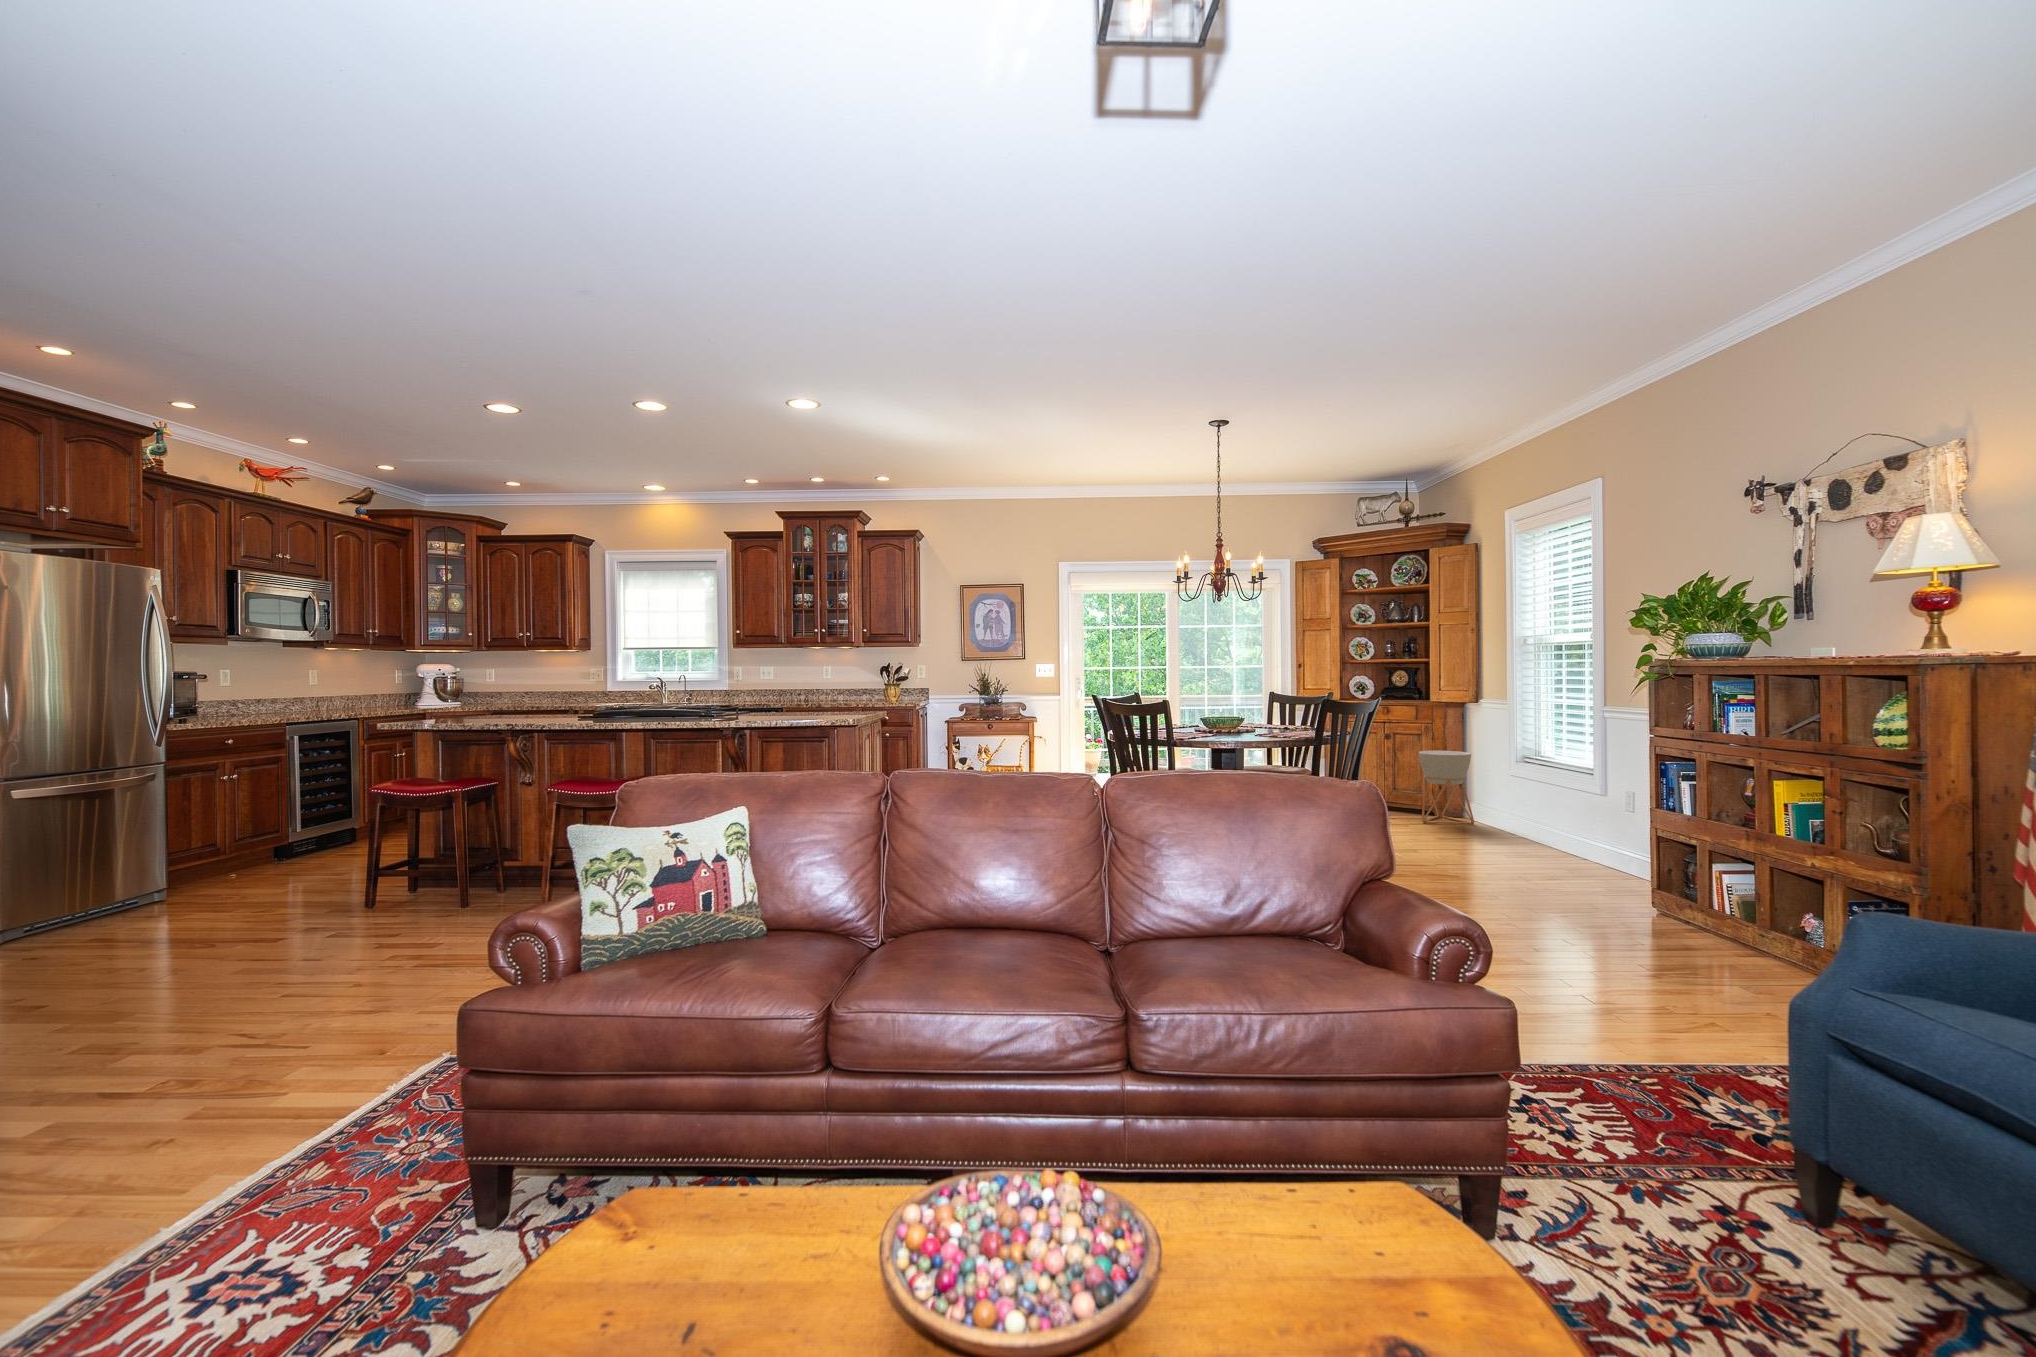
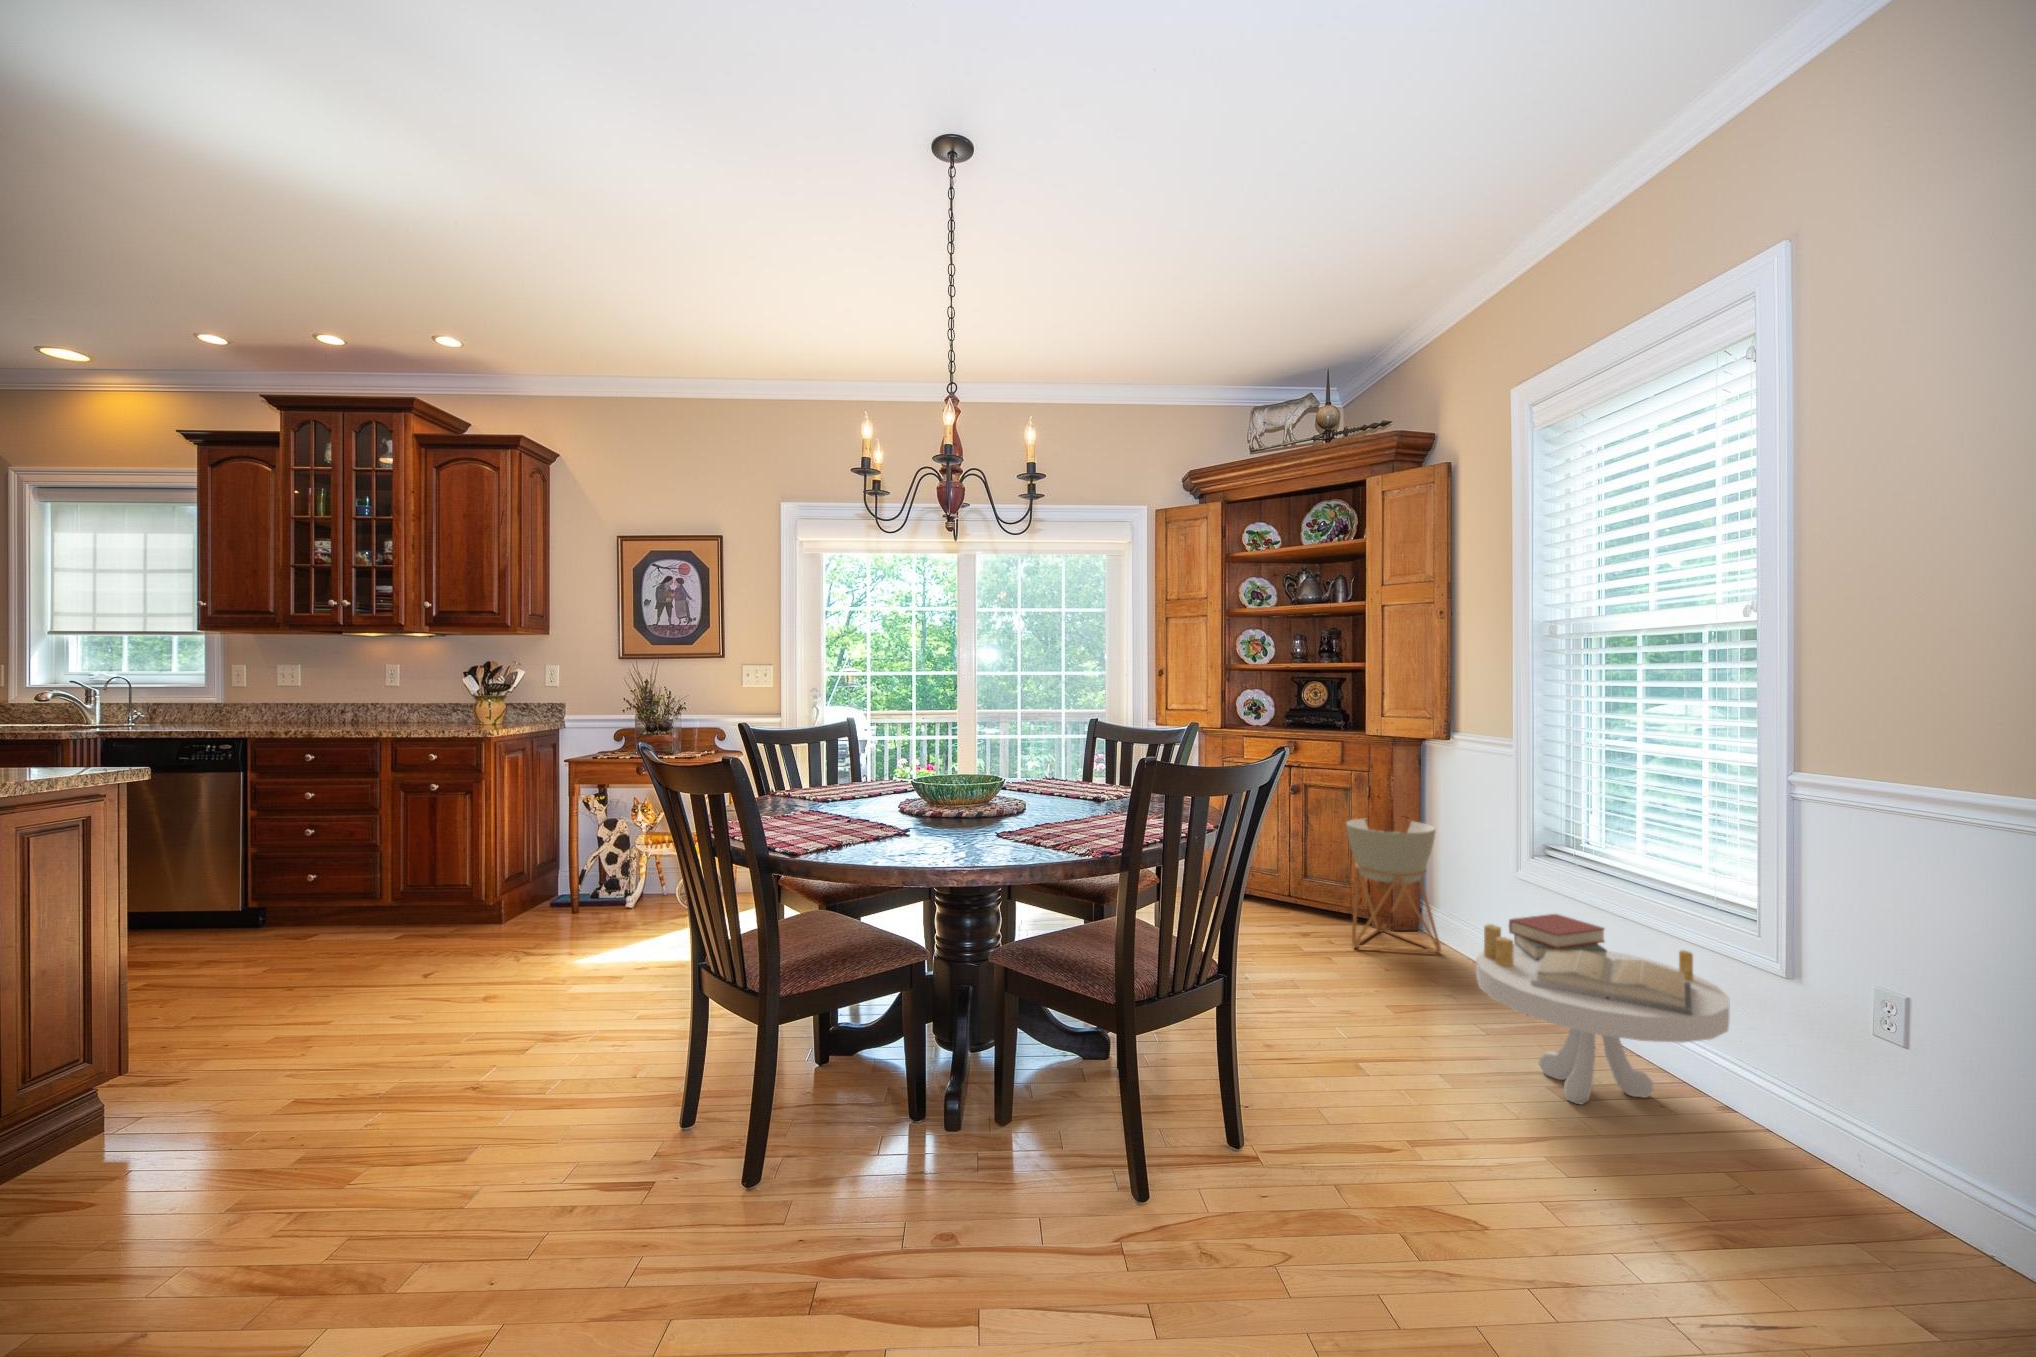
side table: none [1478,784,1592,862] -> present [1476,914,1730,1104]

